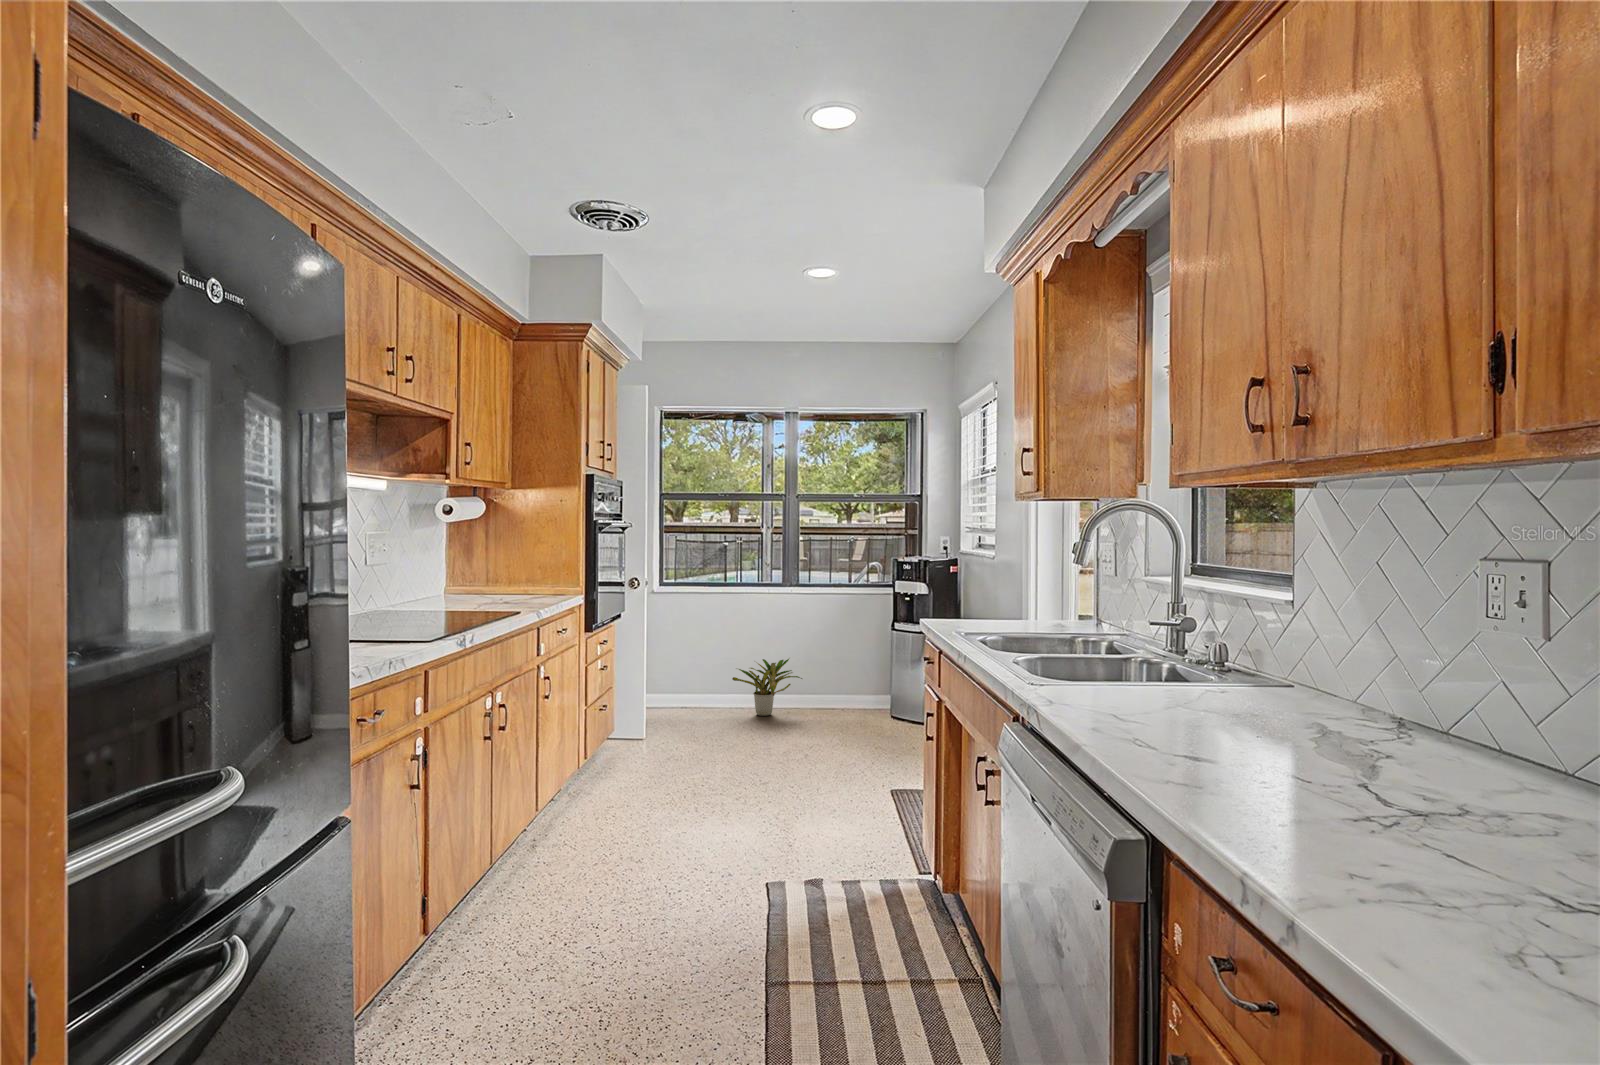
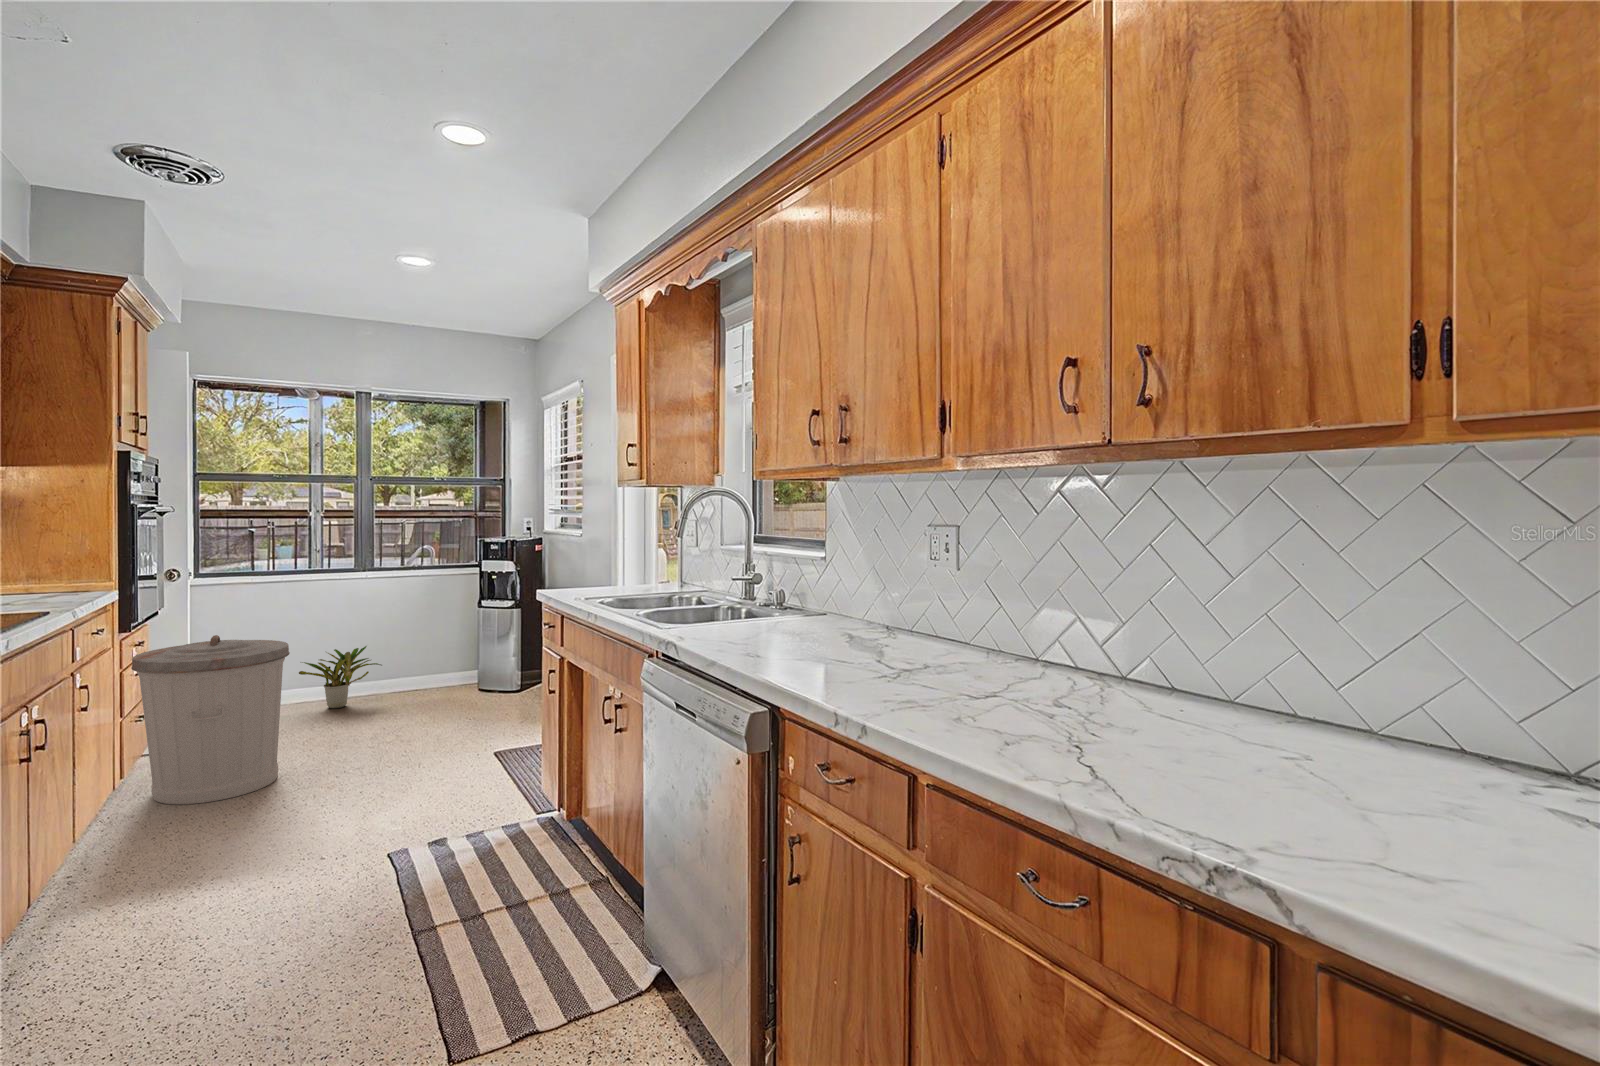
trash can: none [592,640,710,793] -> present [131,635,290,804]

